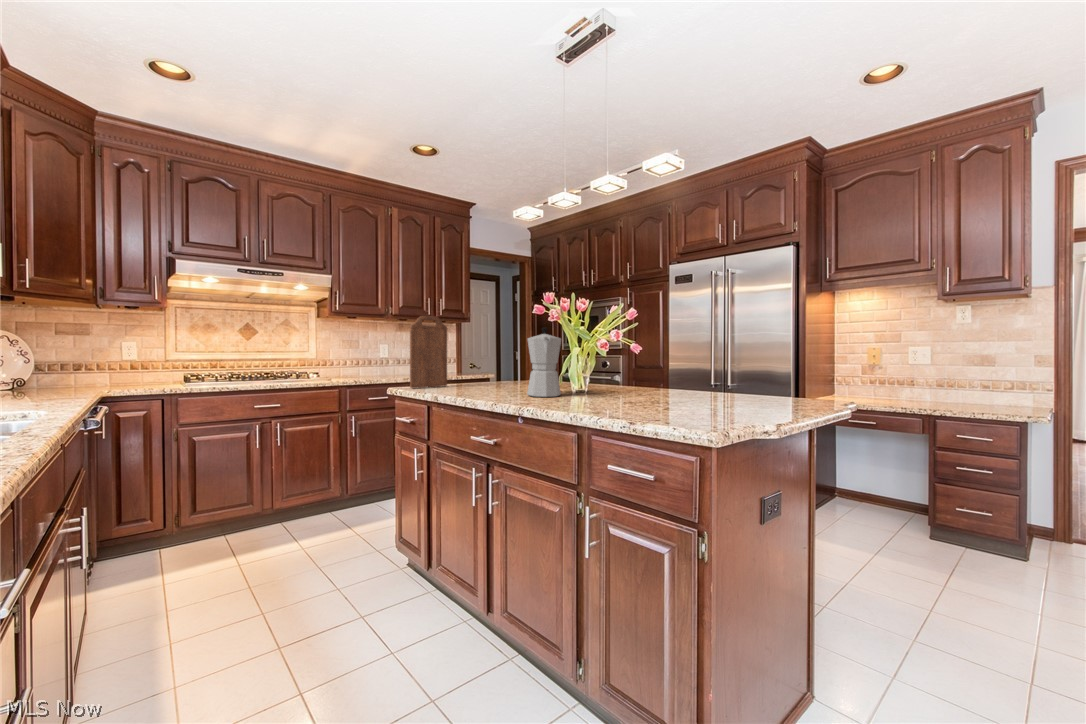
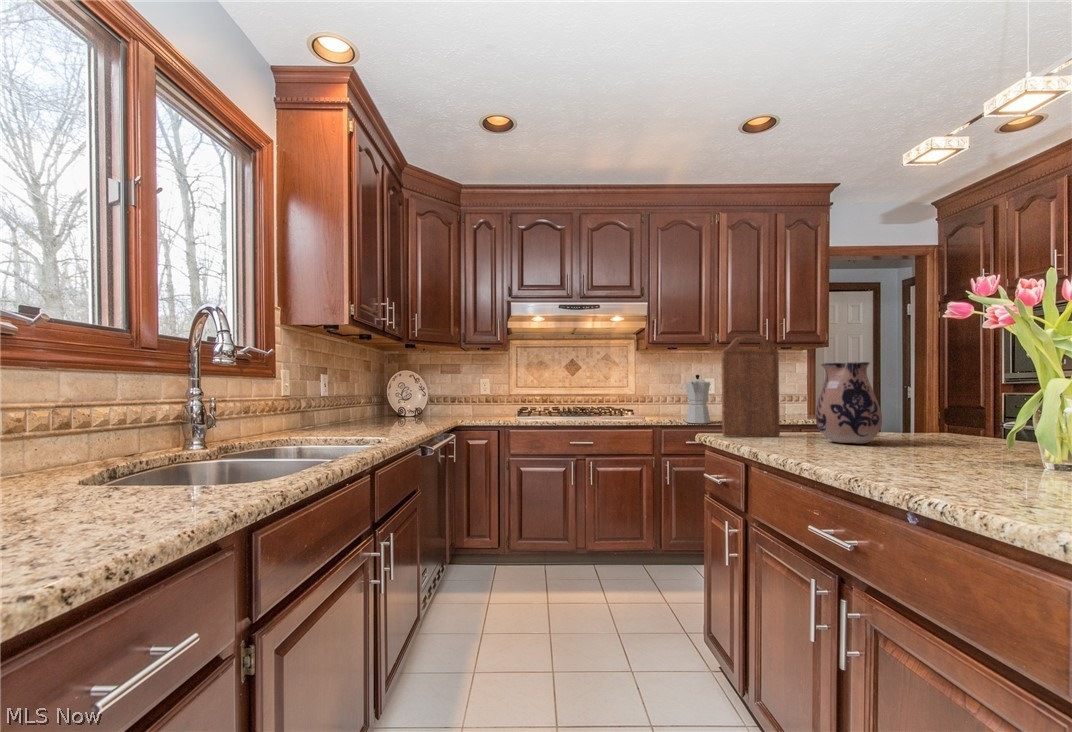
moka pot: present [527,328,561,397] -> present [686,375,710,424]
ceramic pitcher: none [470,337,505,388] -> present [815,362,882,444]

